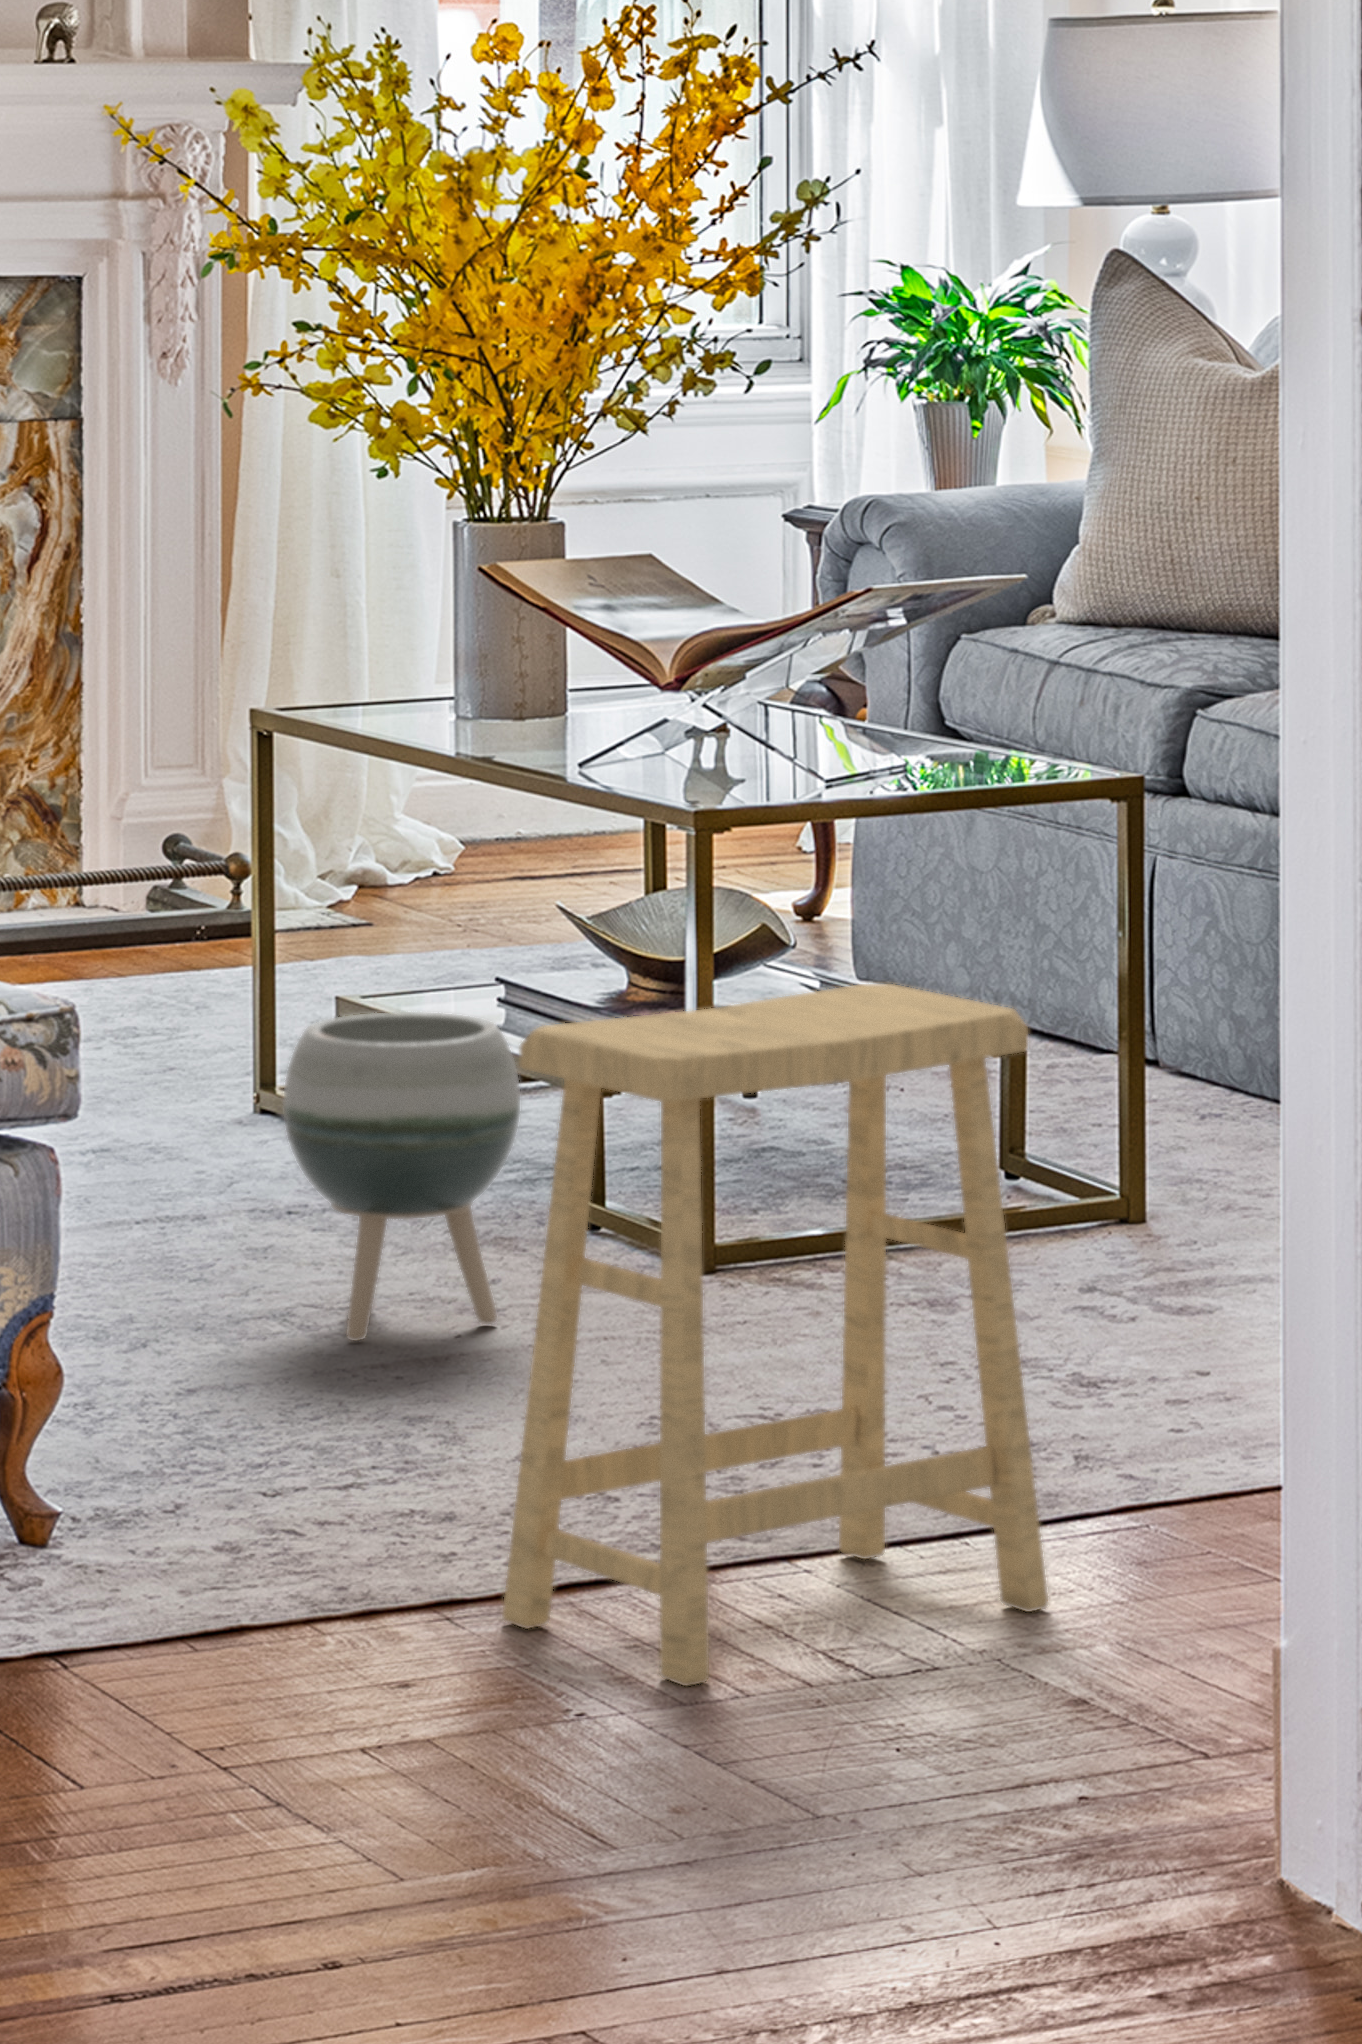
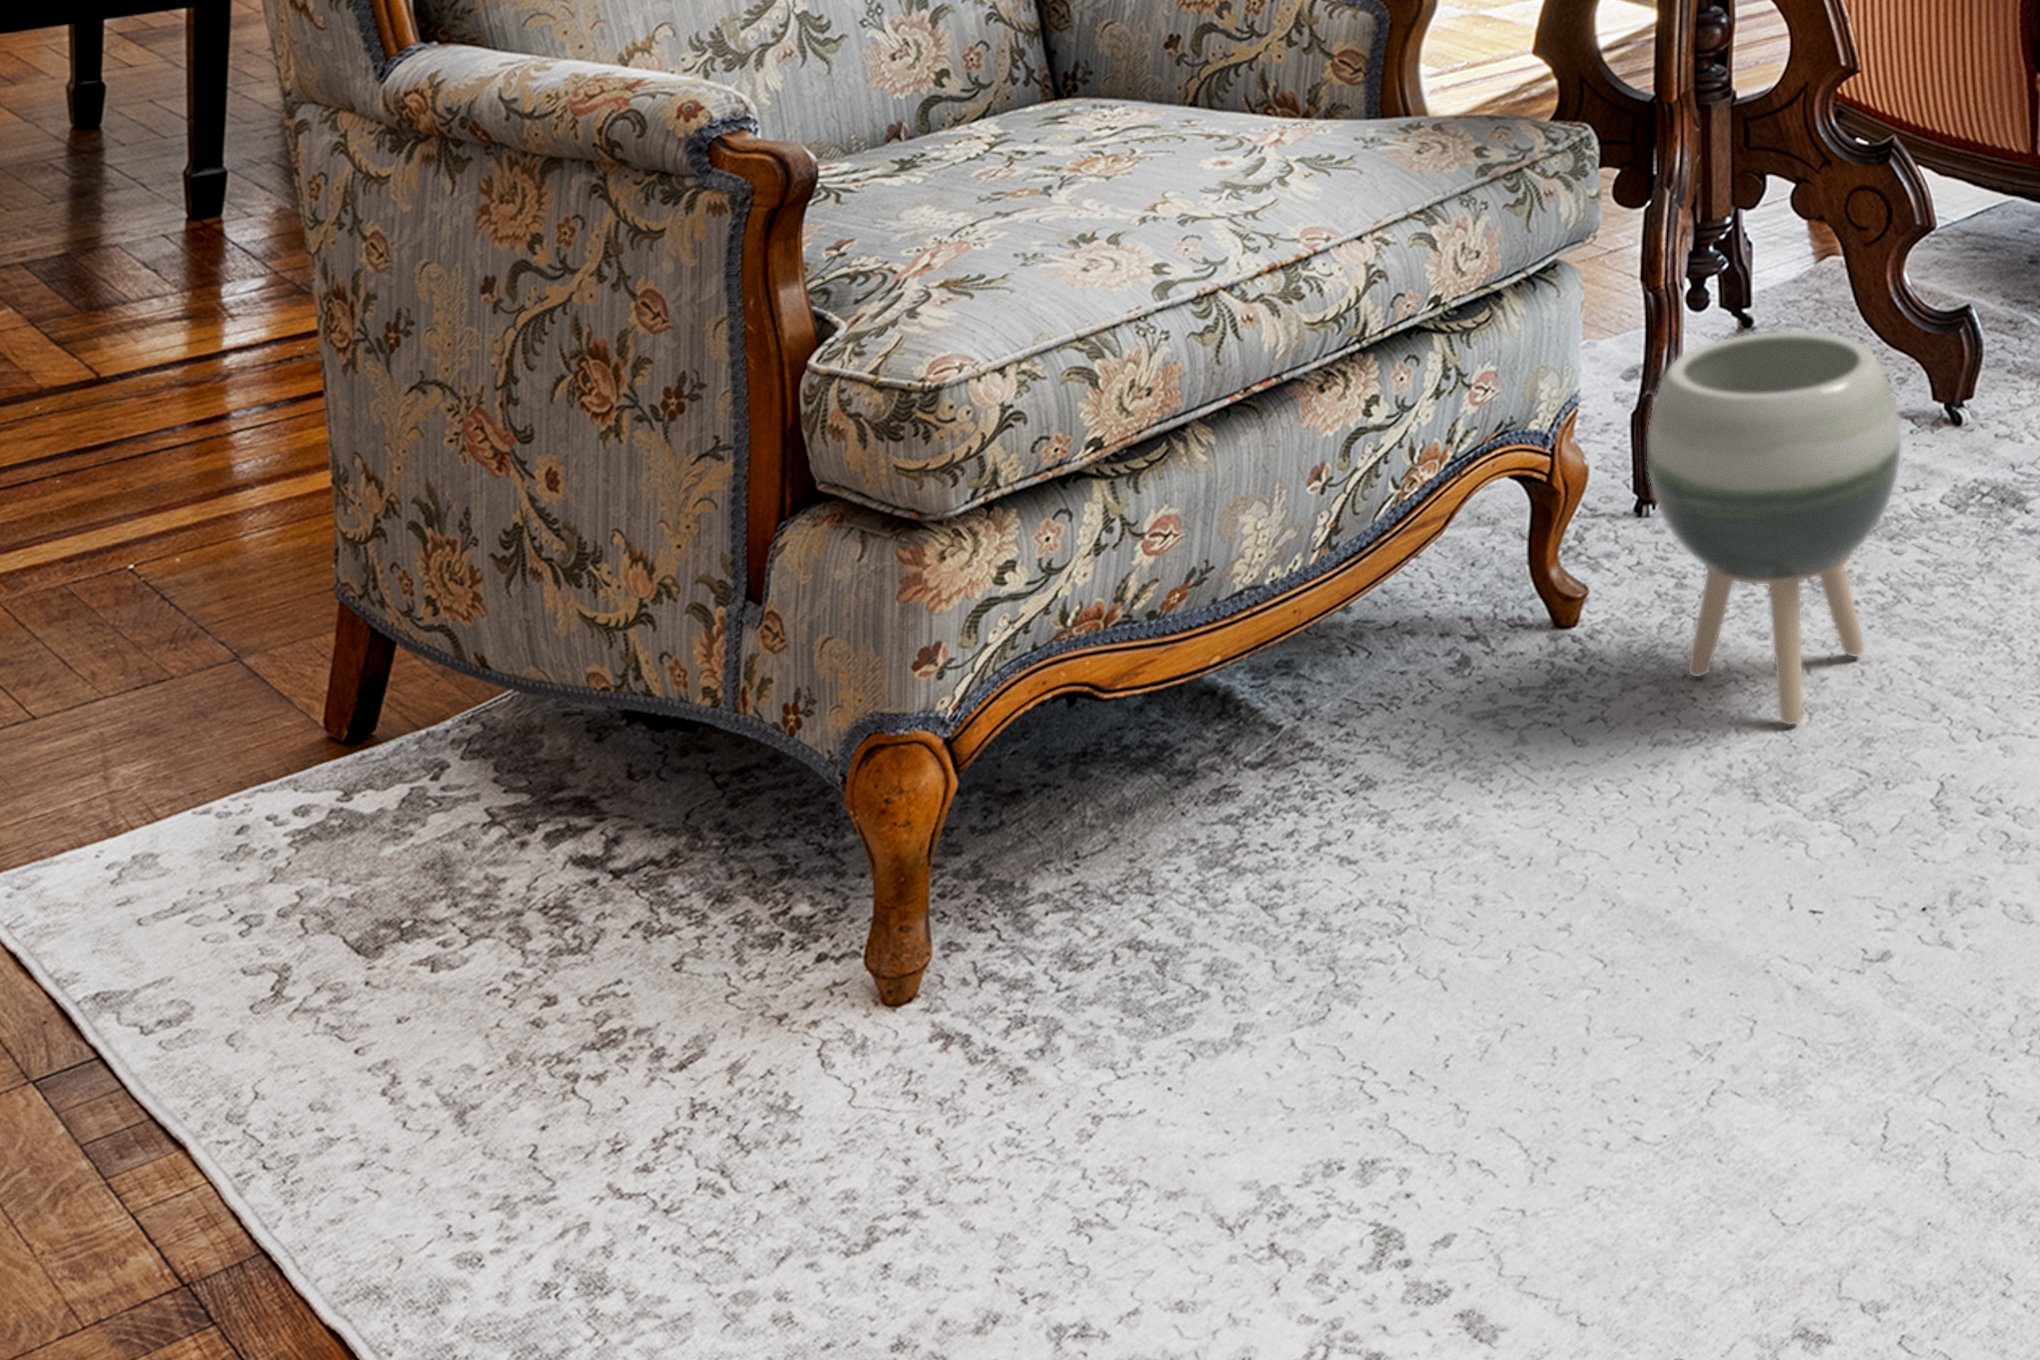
footstool: present [503,984,1048,1686] -> none [35,322,590,1233]

